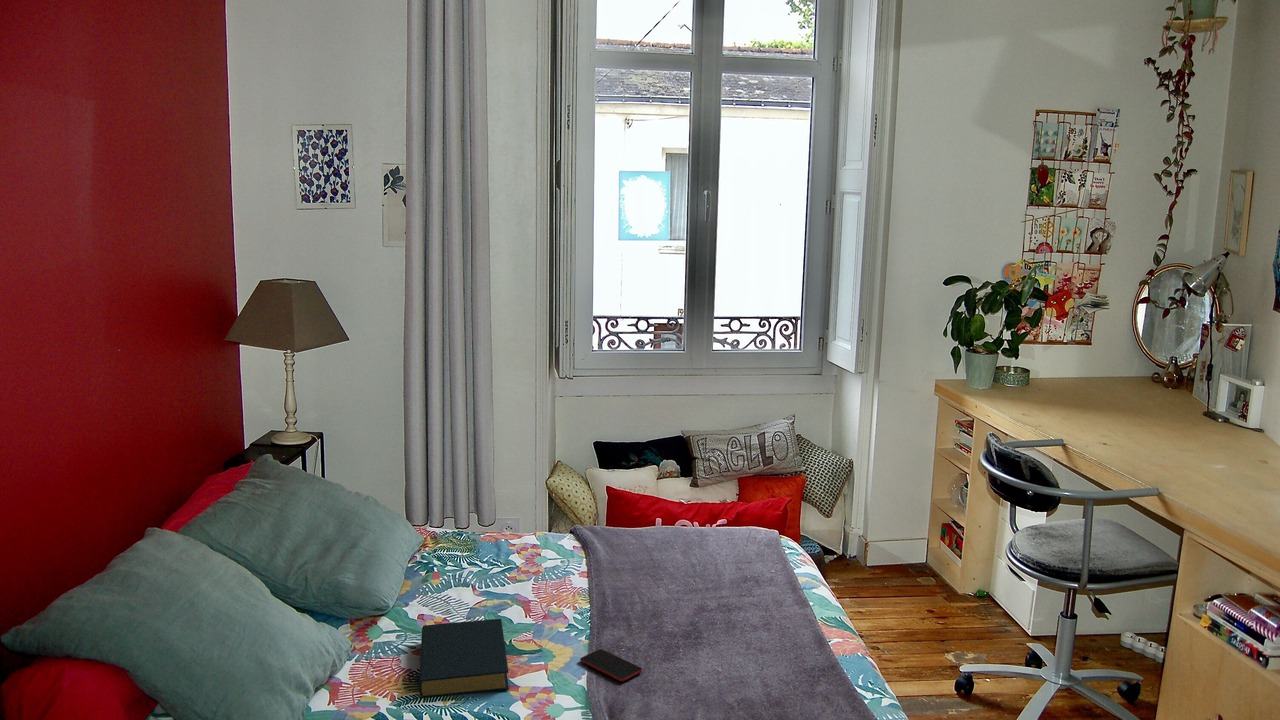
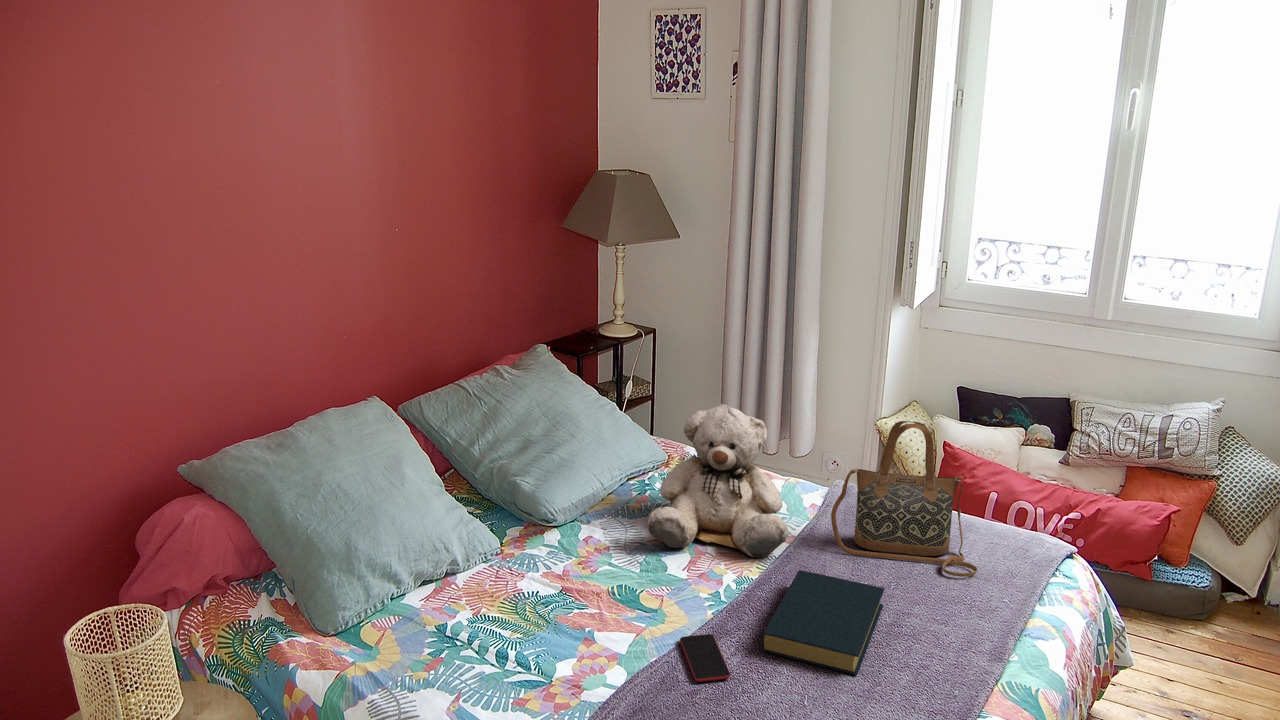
handbag: none [617,452,732,570] -> present [831,421,978,577]
teddy bear: none [465,469,598,604] -> present [648,404,788,558]
hardback book: present [419,619,509,698] -> present [761,570,885,675]

